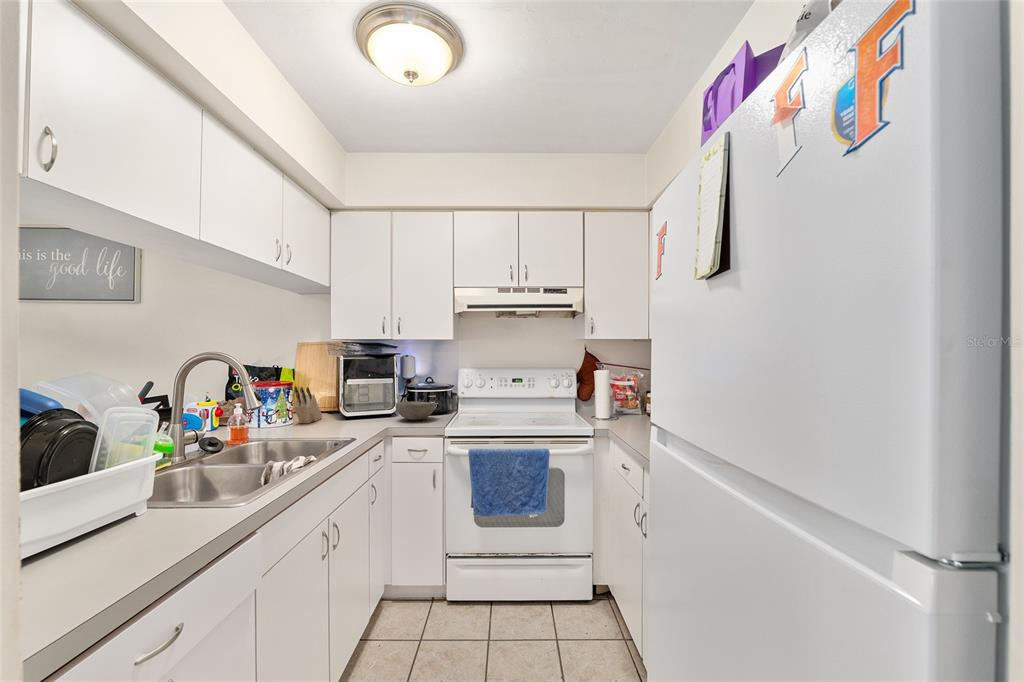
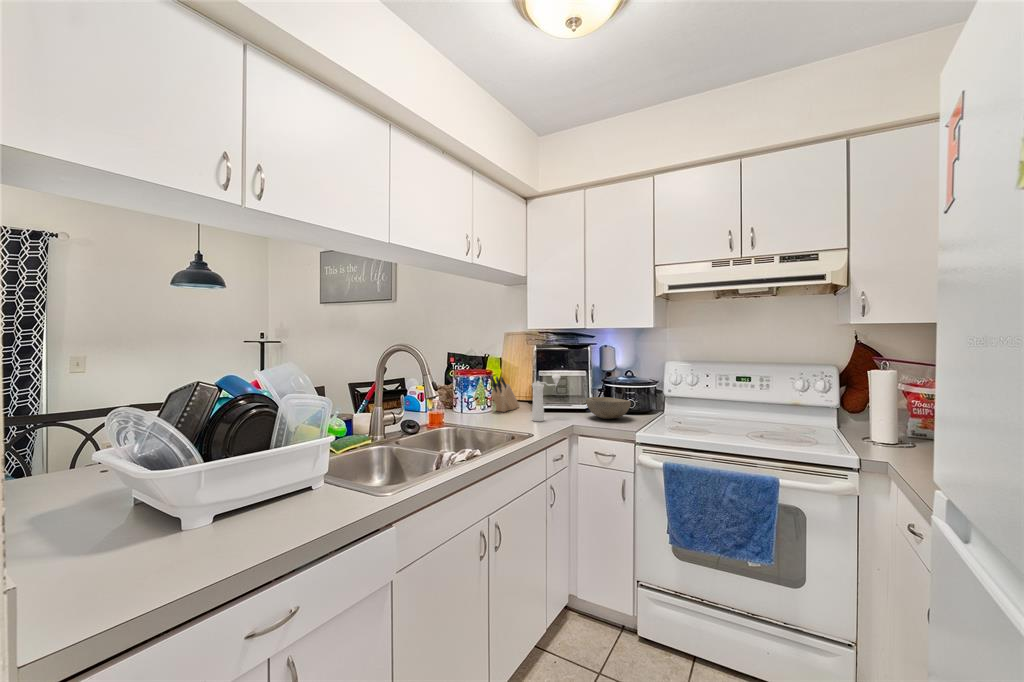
pepper mill: none [345,382,372,428] -> present [532,374,560,421]

